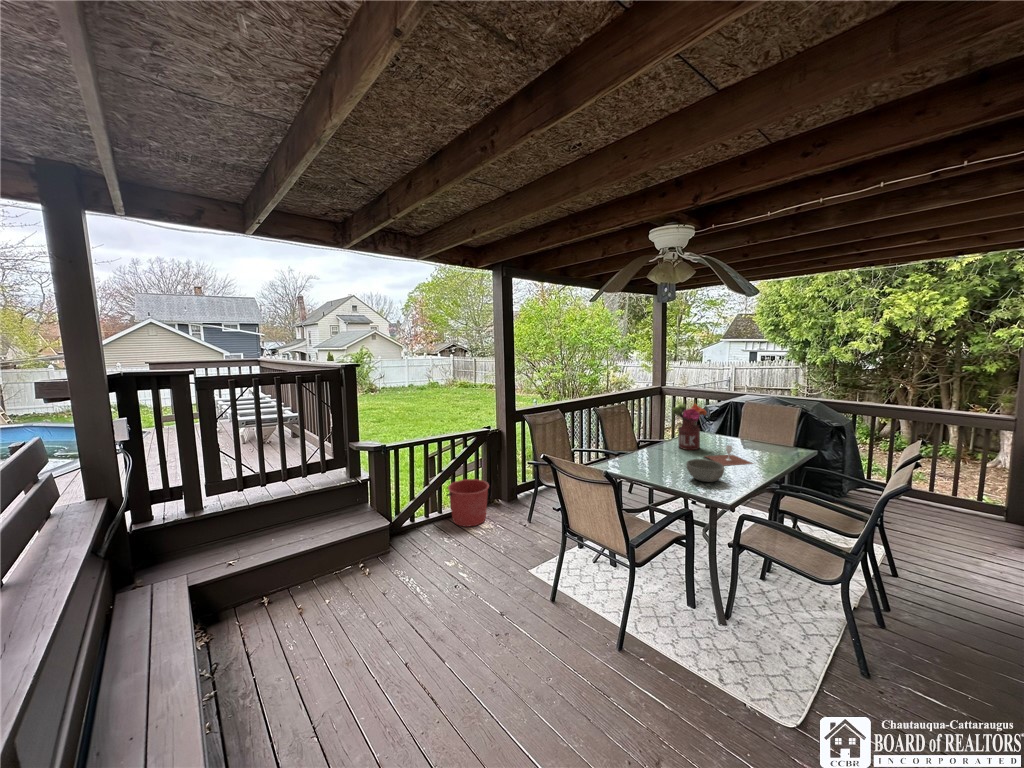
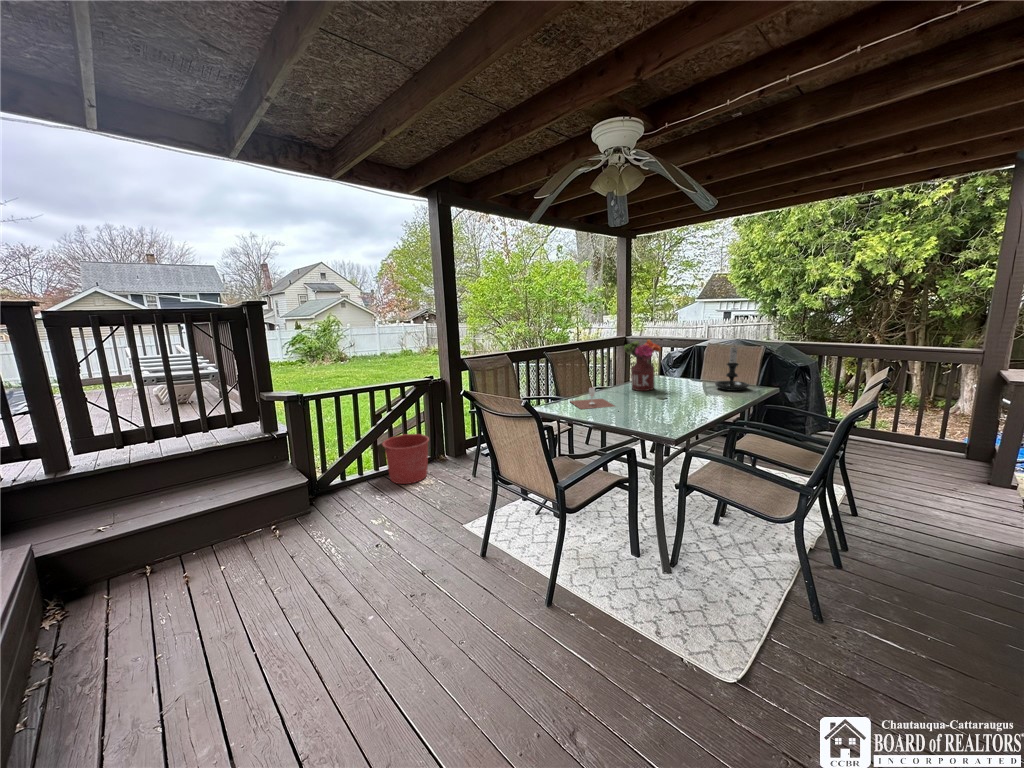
candle holder: none [756,411,791,454] -> present [715,347,750,391]
wine glass: present [706,445,753,466] -> present [570,387,614,409]
bowl: present [686,459,724,482] -> none [631,394,672,418]

